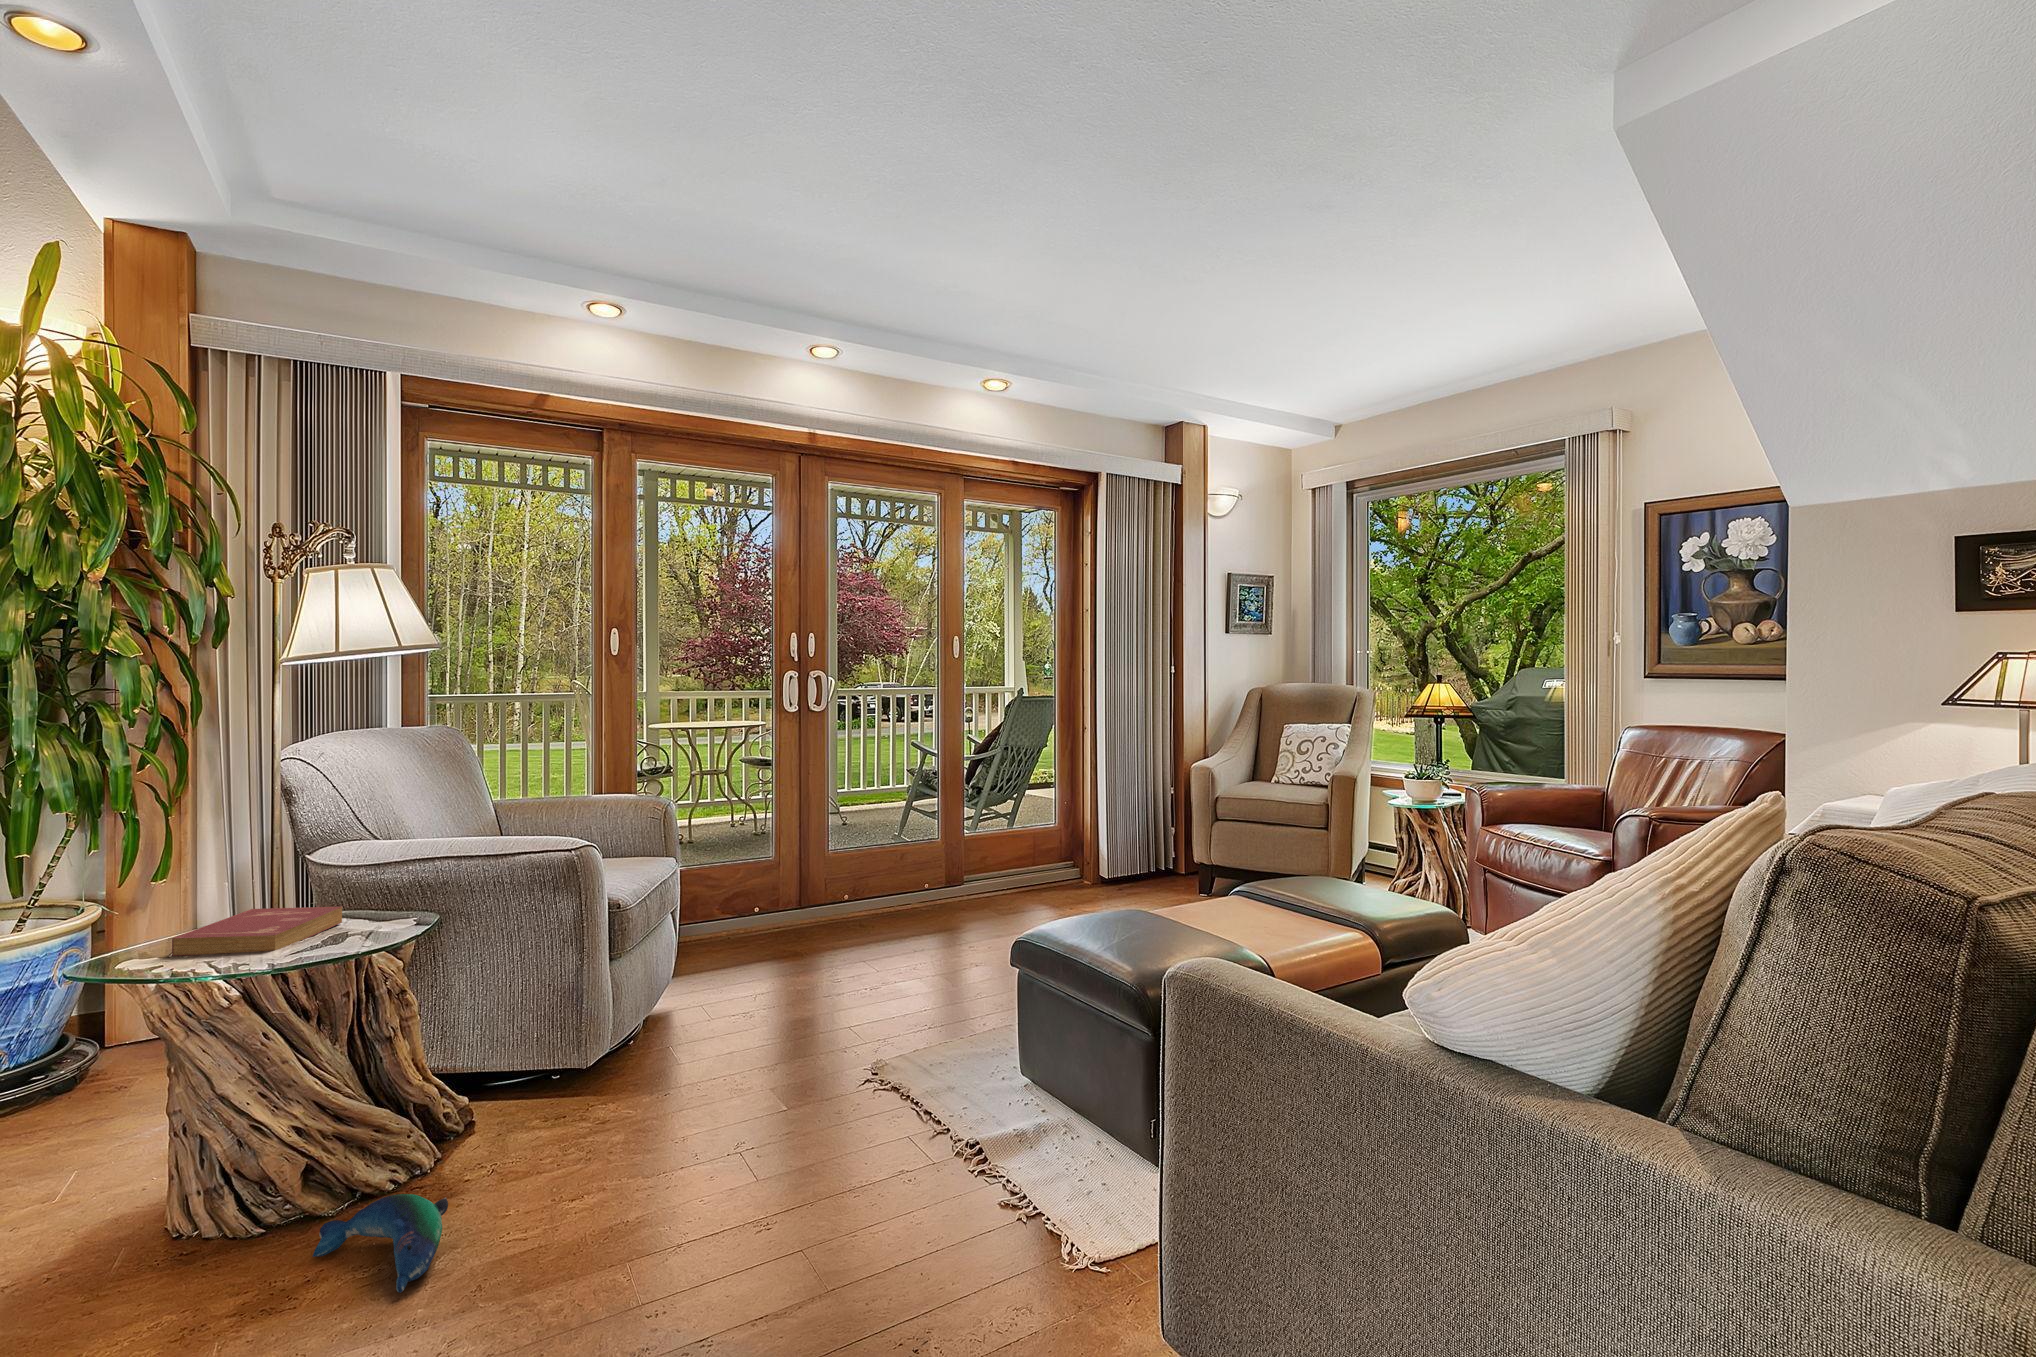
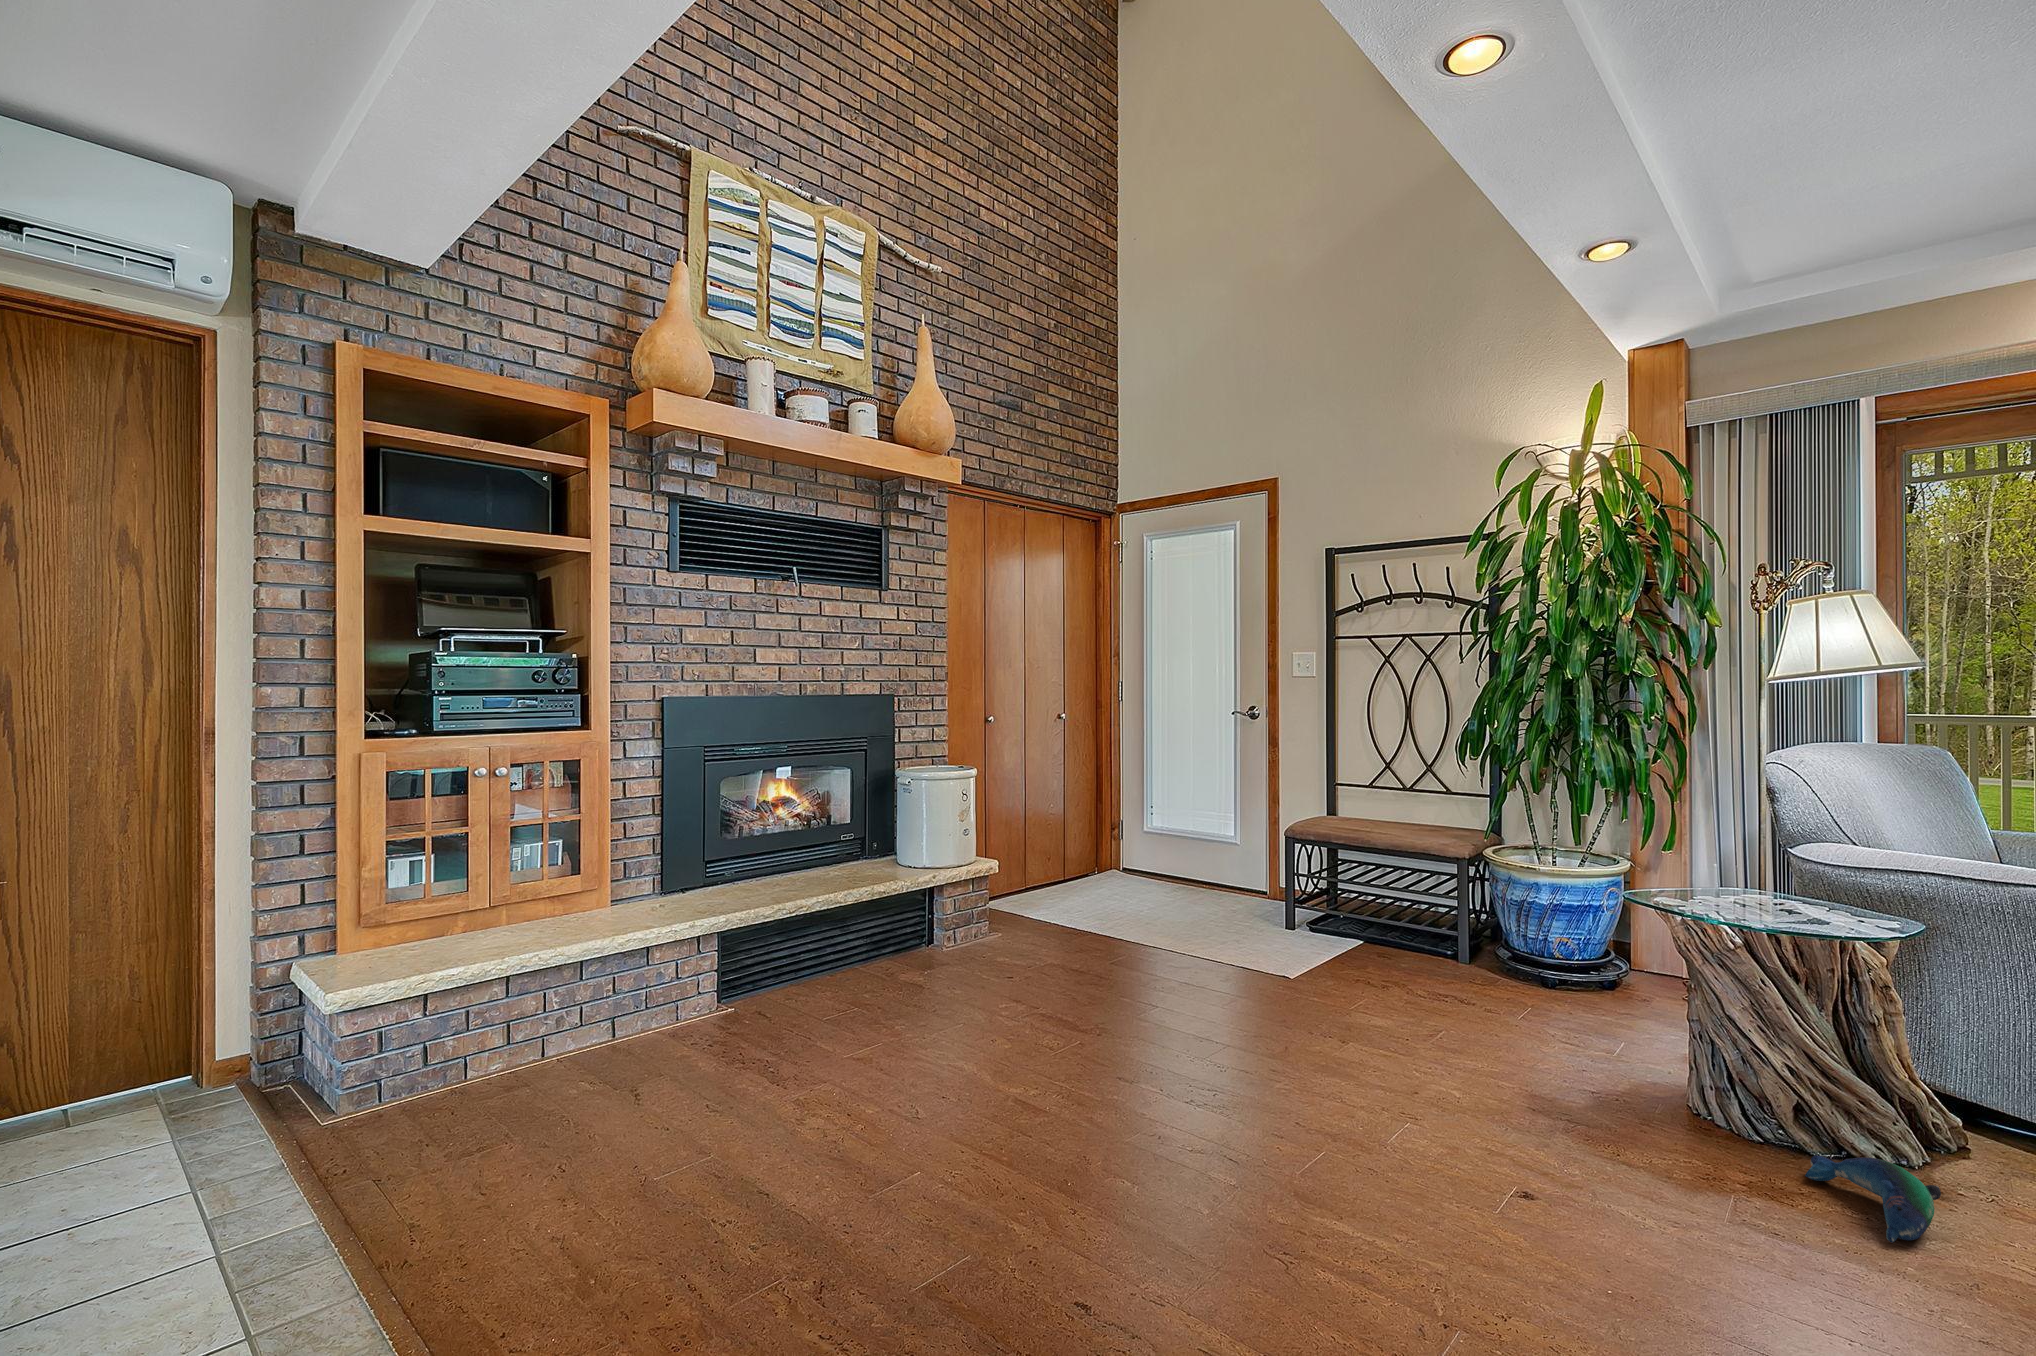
book: present [172,907,342,956] -> none [1690,882,1828,919]

